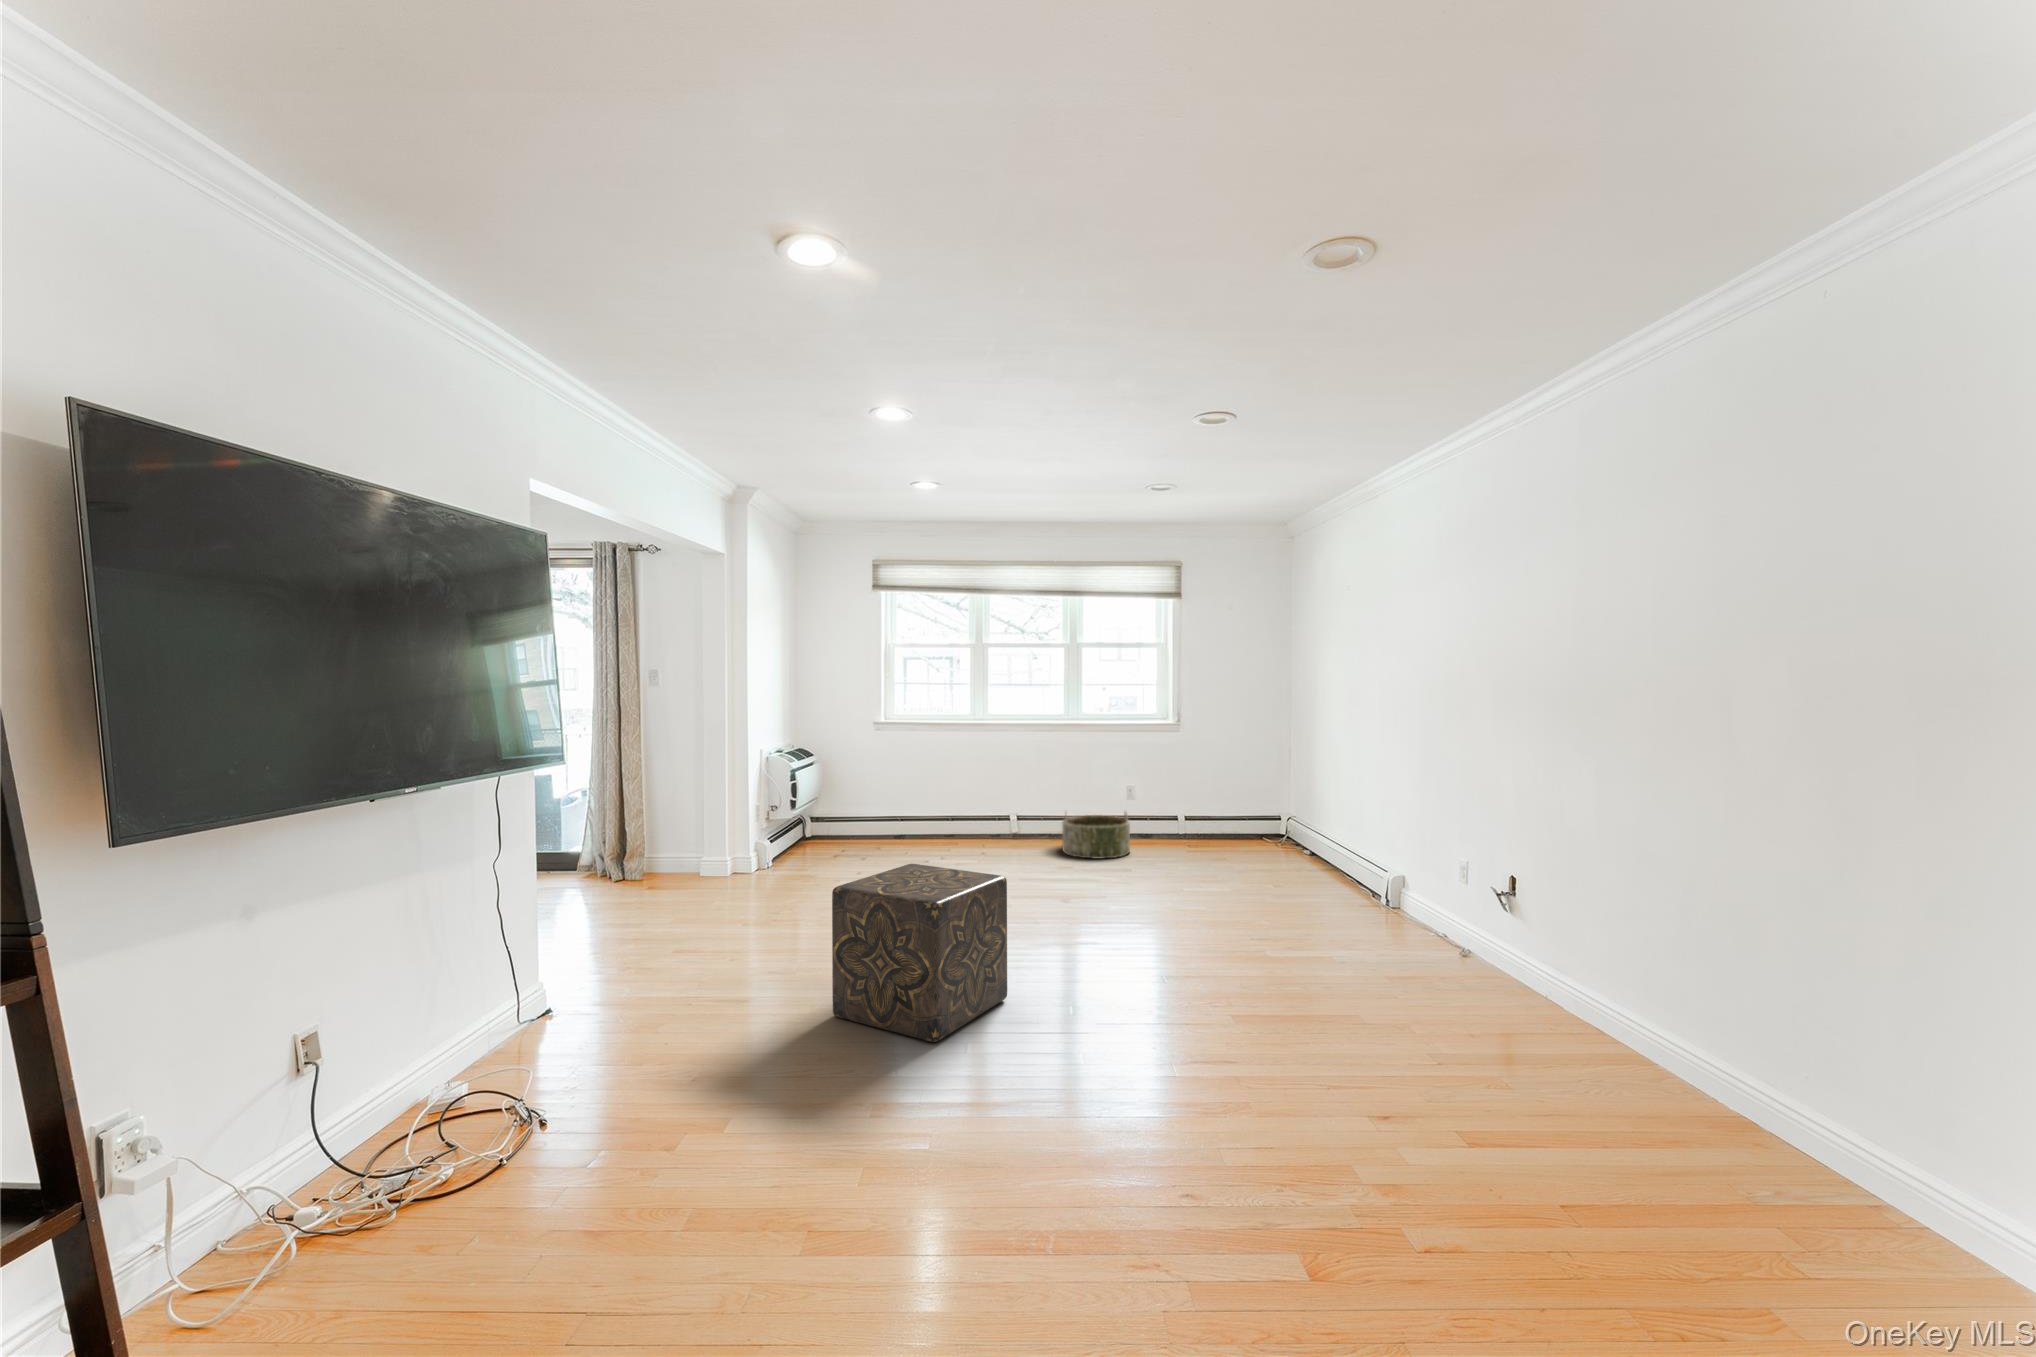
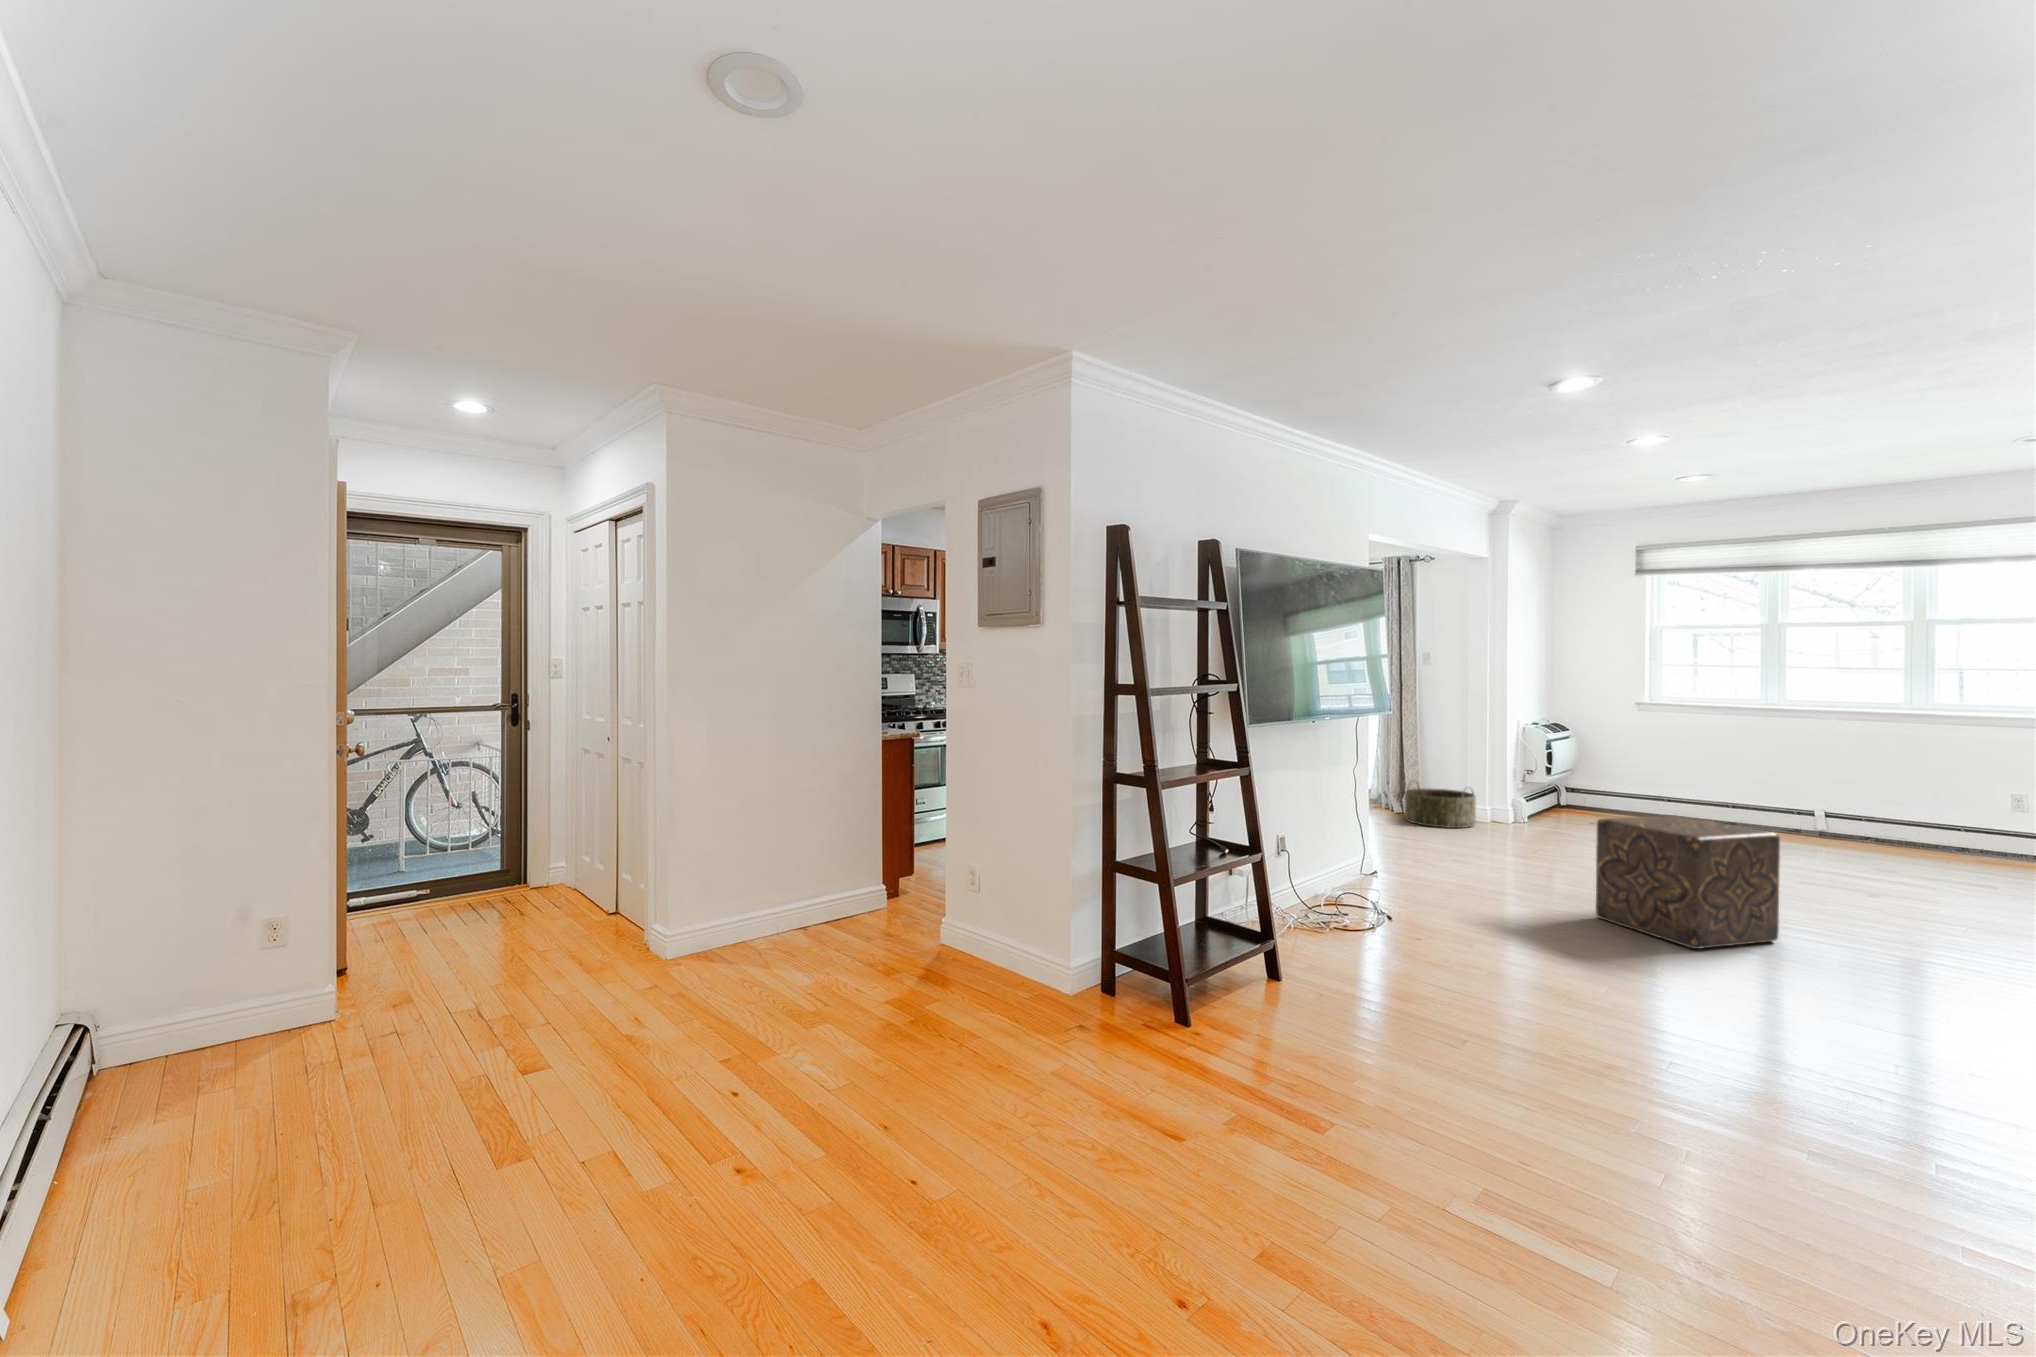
basket: present [1062,811,1130,859] -> present [1405,788,1476,828]

